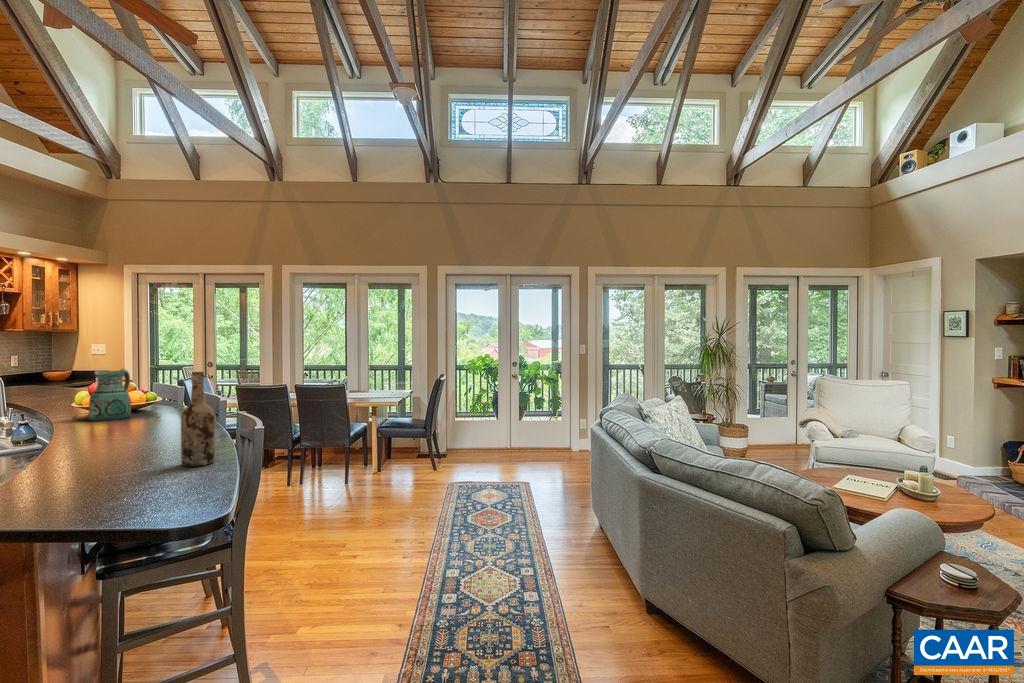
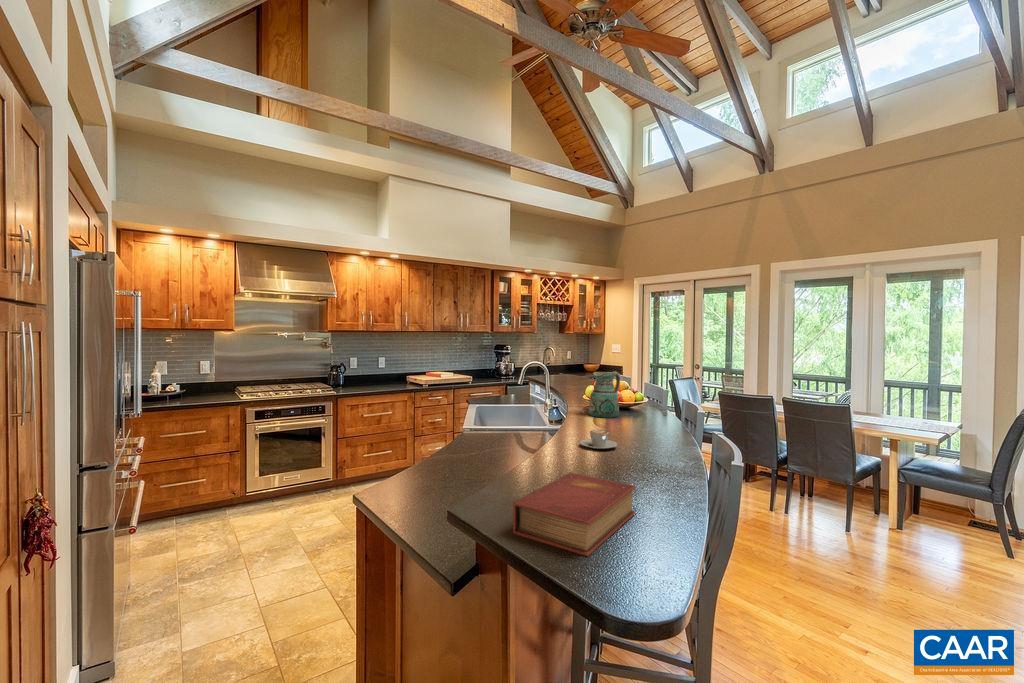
wine bottle: present [181,372,215,466] -> none [635,391,671,506]
coffee cup: none [96,425,144,444] -> present [580,430,617,449]
book: none [62,449,186,511] -> present [513,473,636,556]

